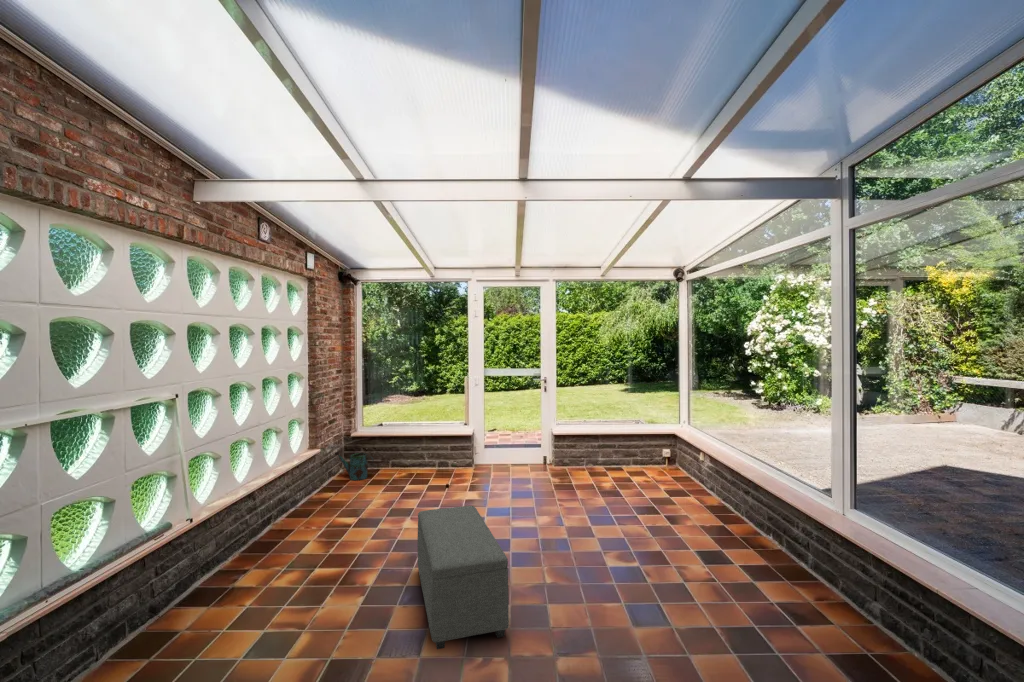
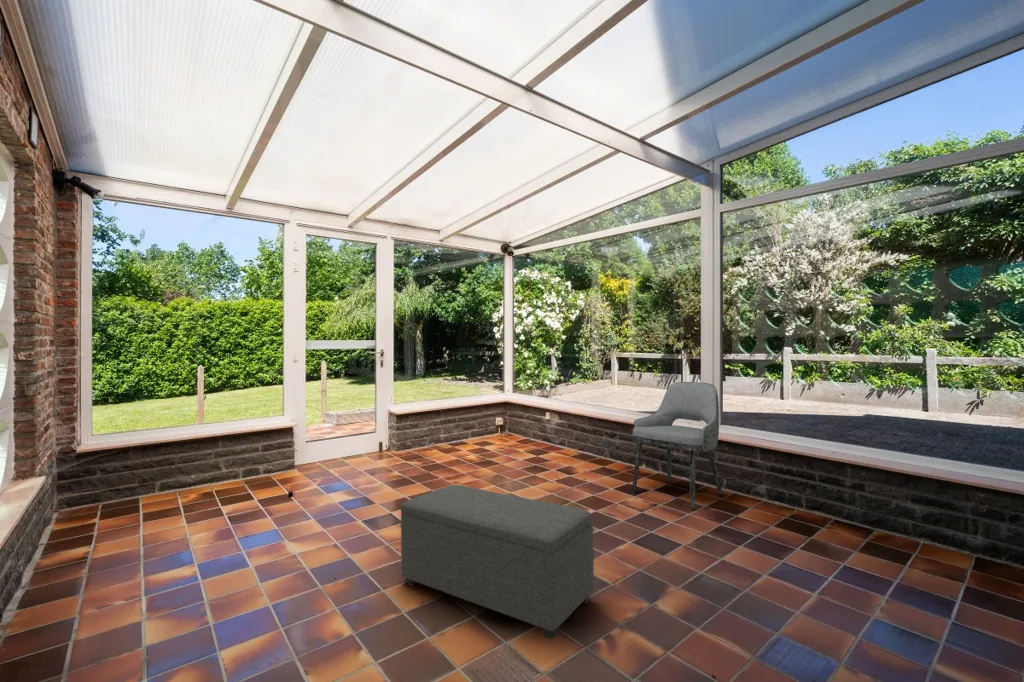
dining chair: none [708,443,824,600] -> present [632,382,722,509]
watering can: present [335,451,373,480] -> none [58,474,144,520]

